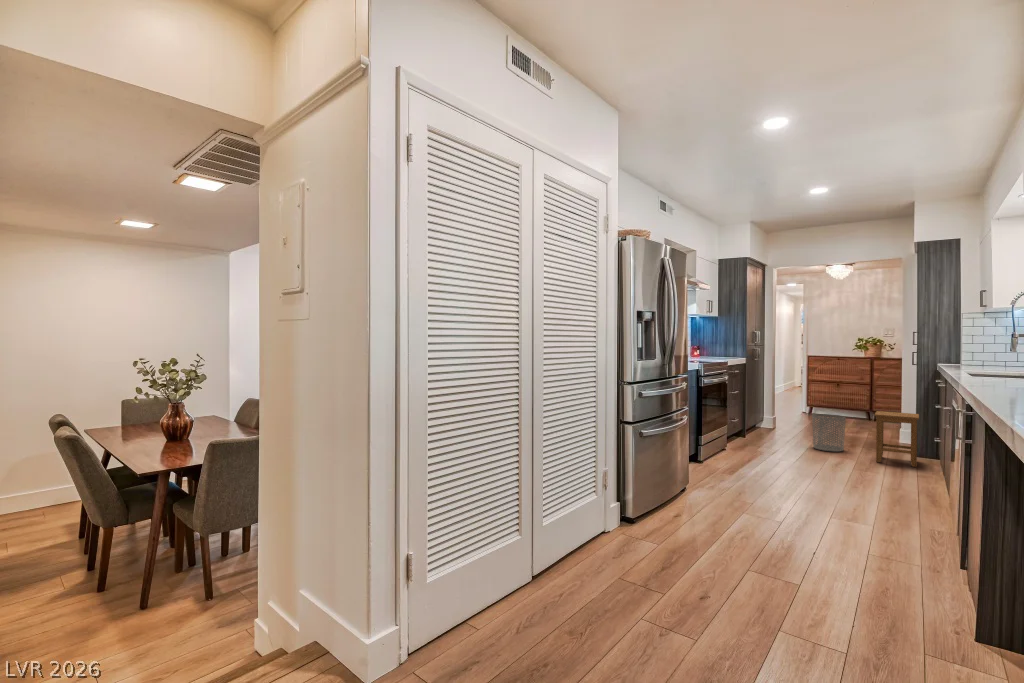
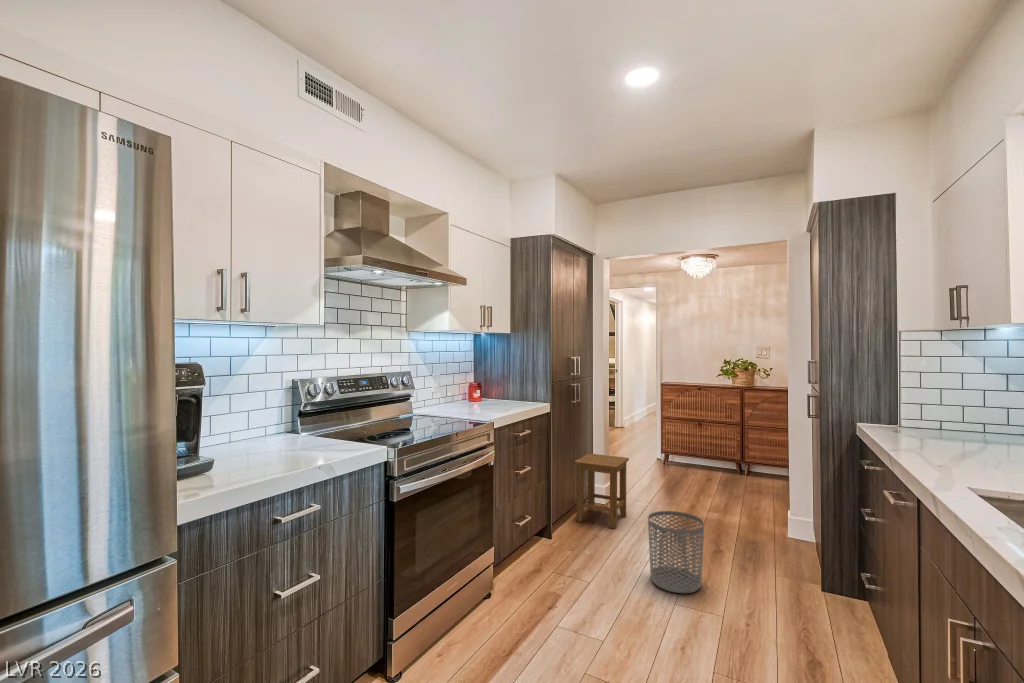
stool: present [875,411,919,467] -> present [574,453,629,528]

